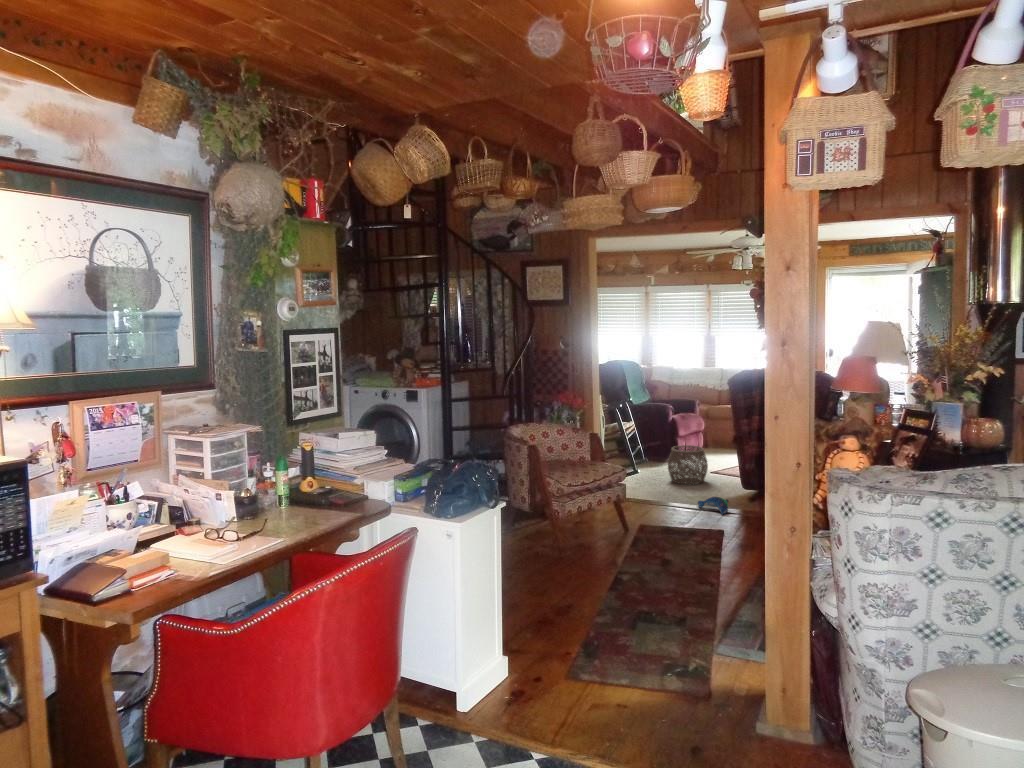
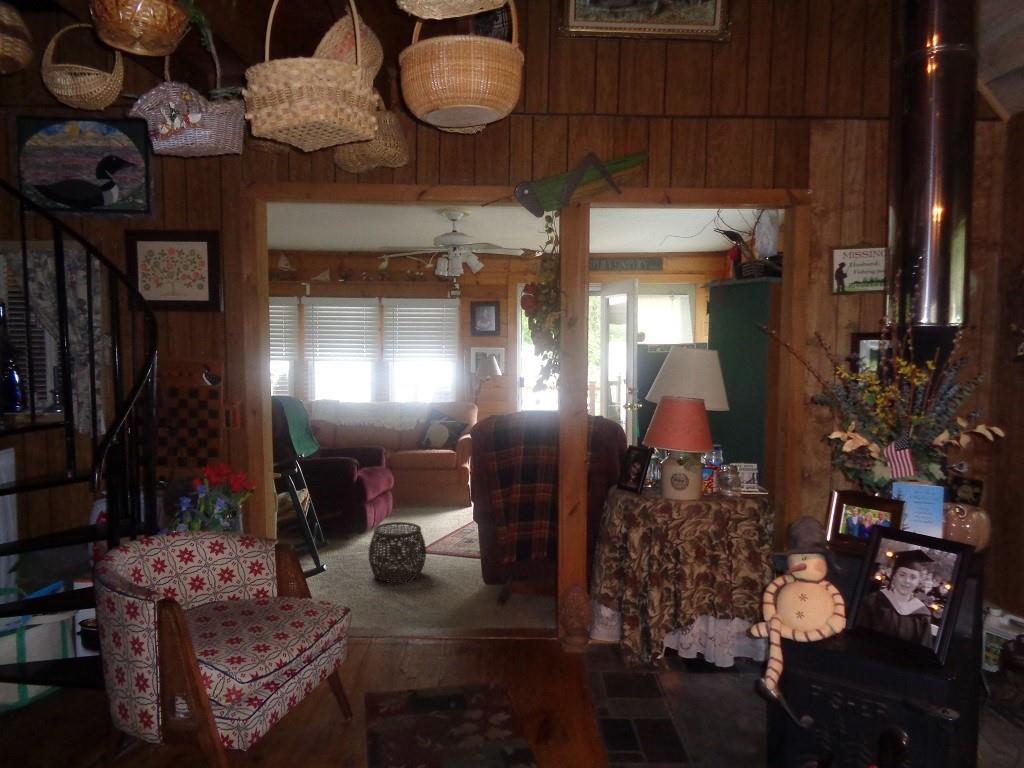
plush toy: present [698,497,728,515] -> none [437,611,487,644]

